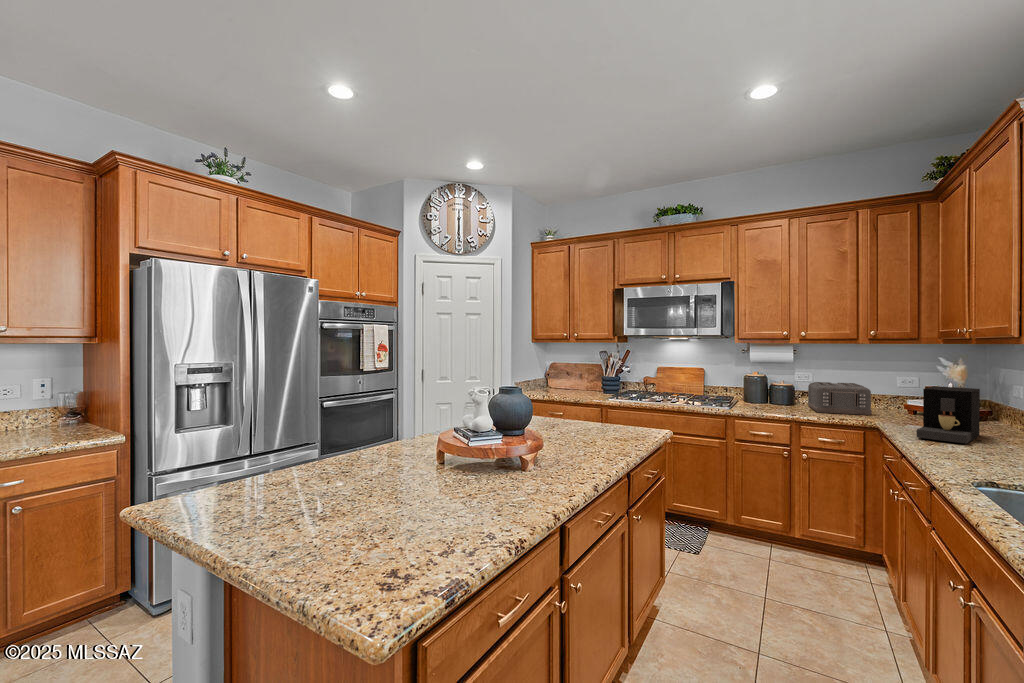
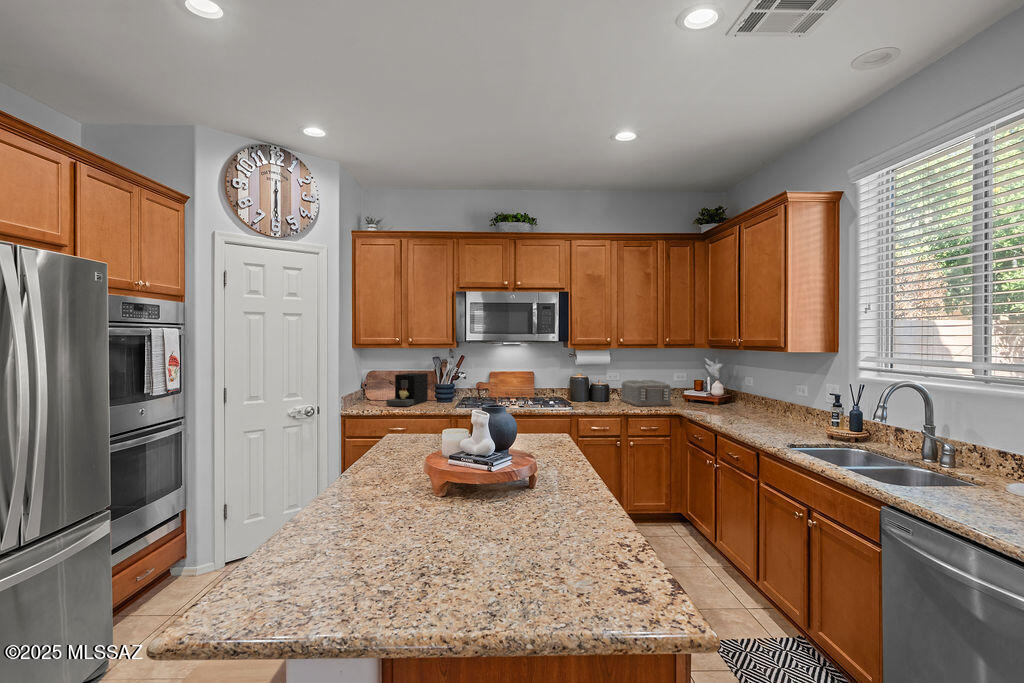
coffee maker: present [917,386,980,444] -> present [387,373,428,406]

